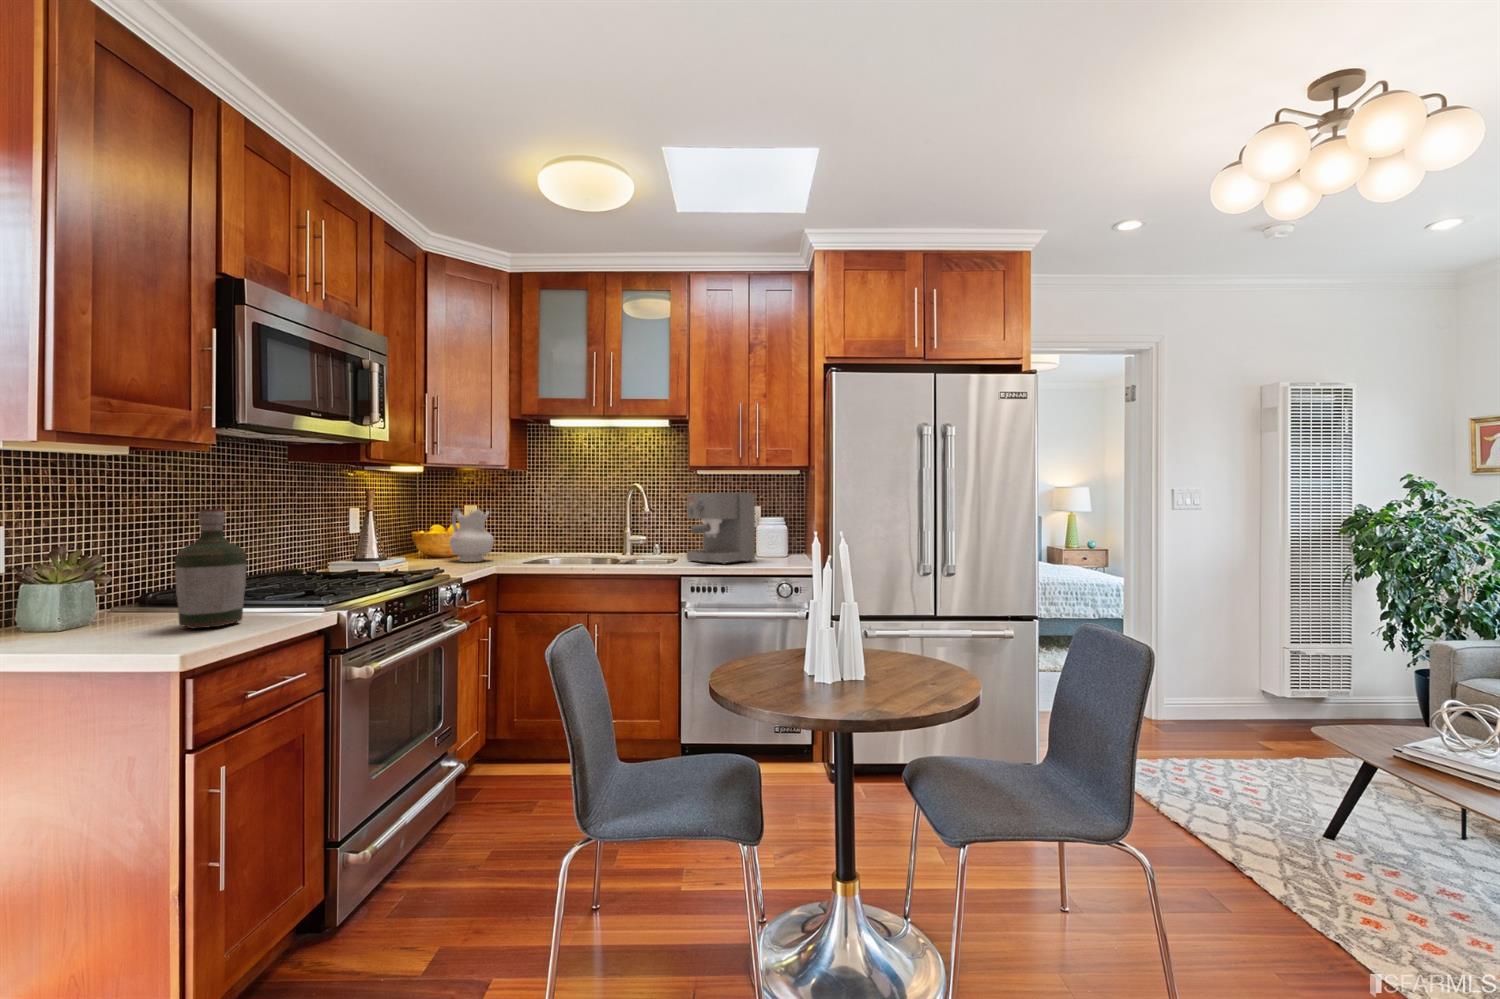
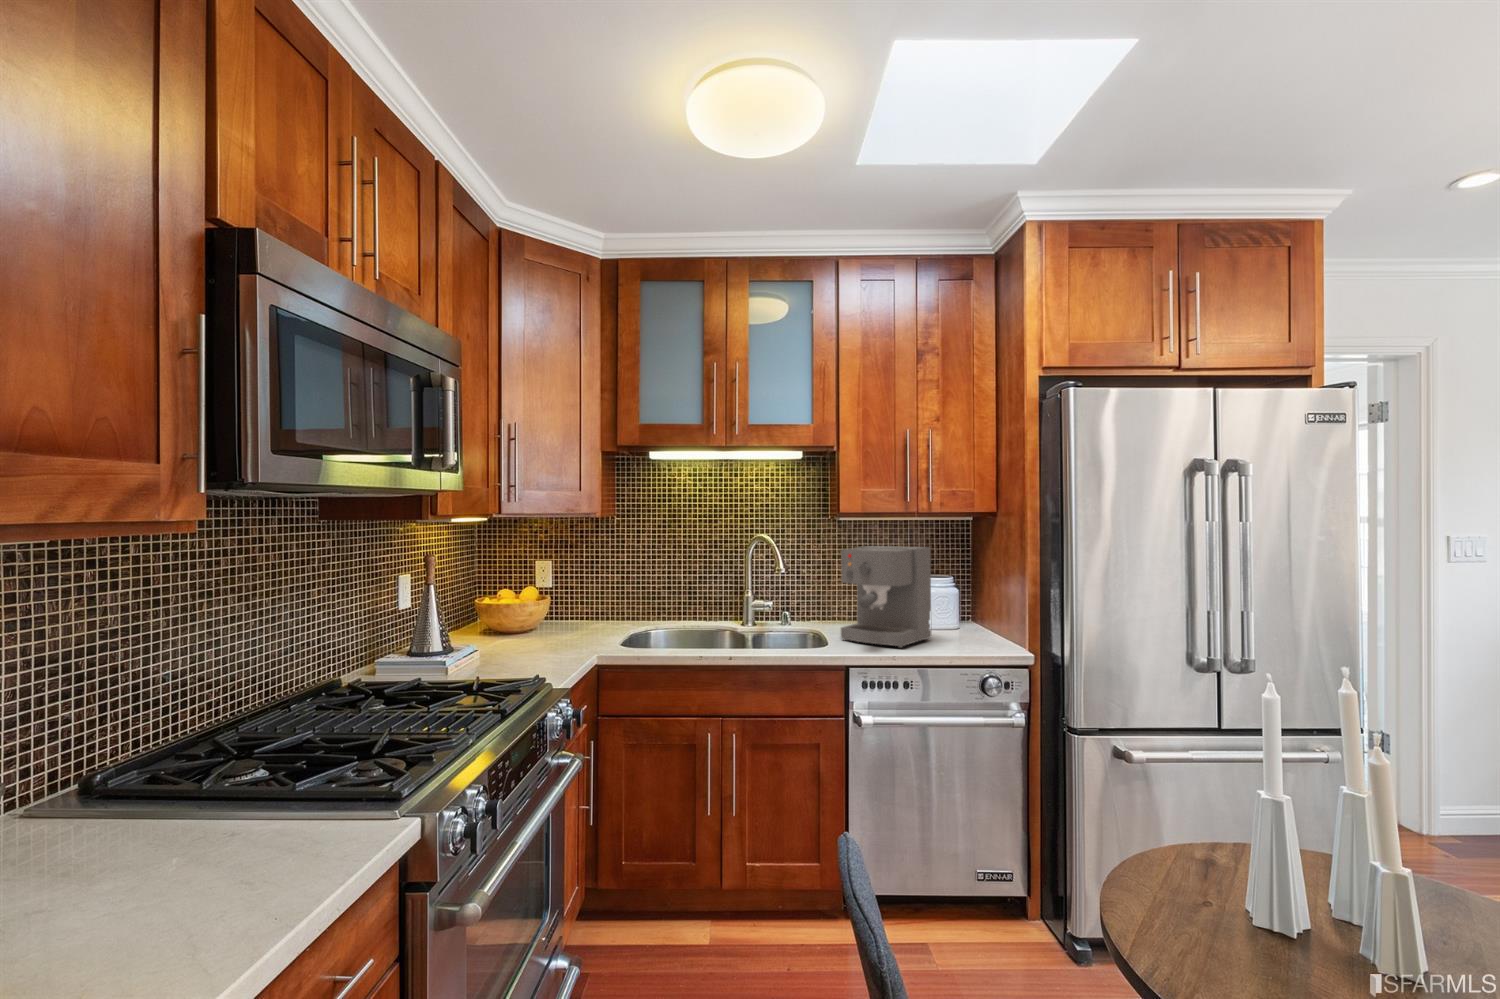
bottle: present [175,509,247,629] -> none [108,664,256,935]
ceramic pitcher: present [450,509,494,562] -> none [531,573,589,649]

